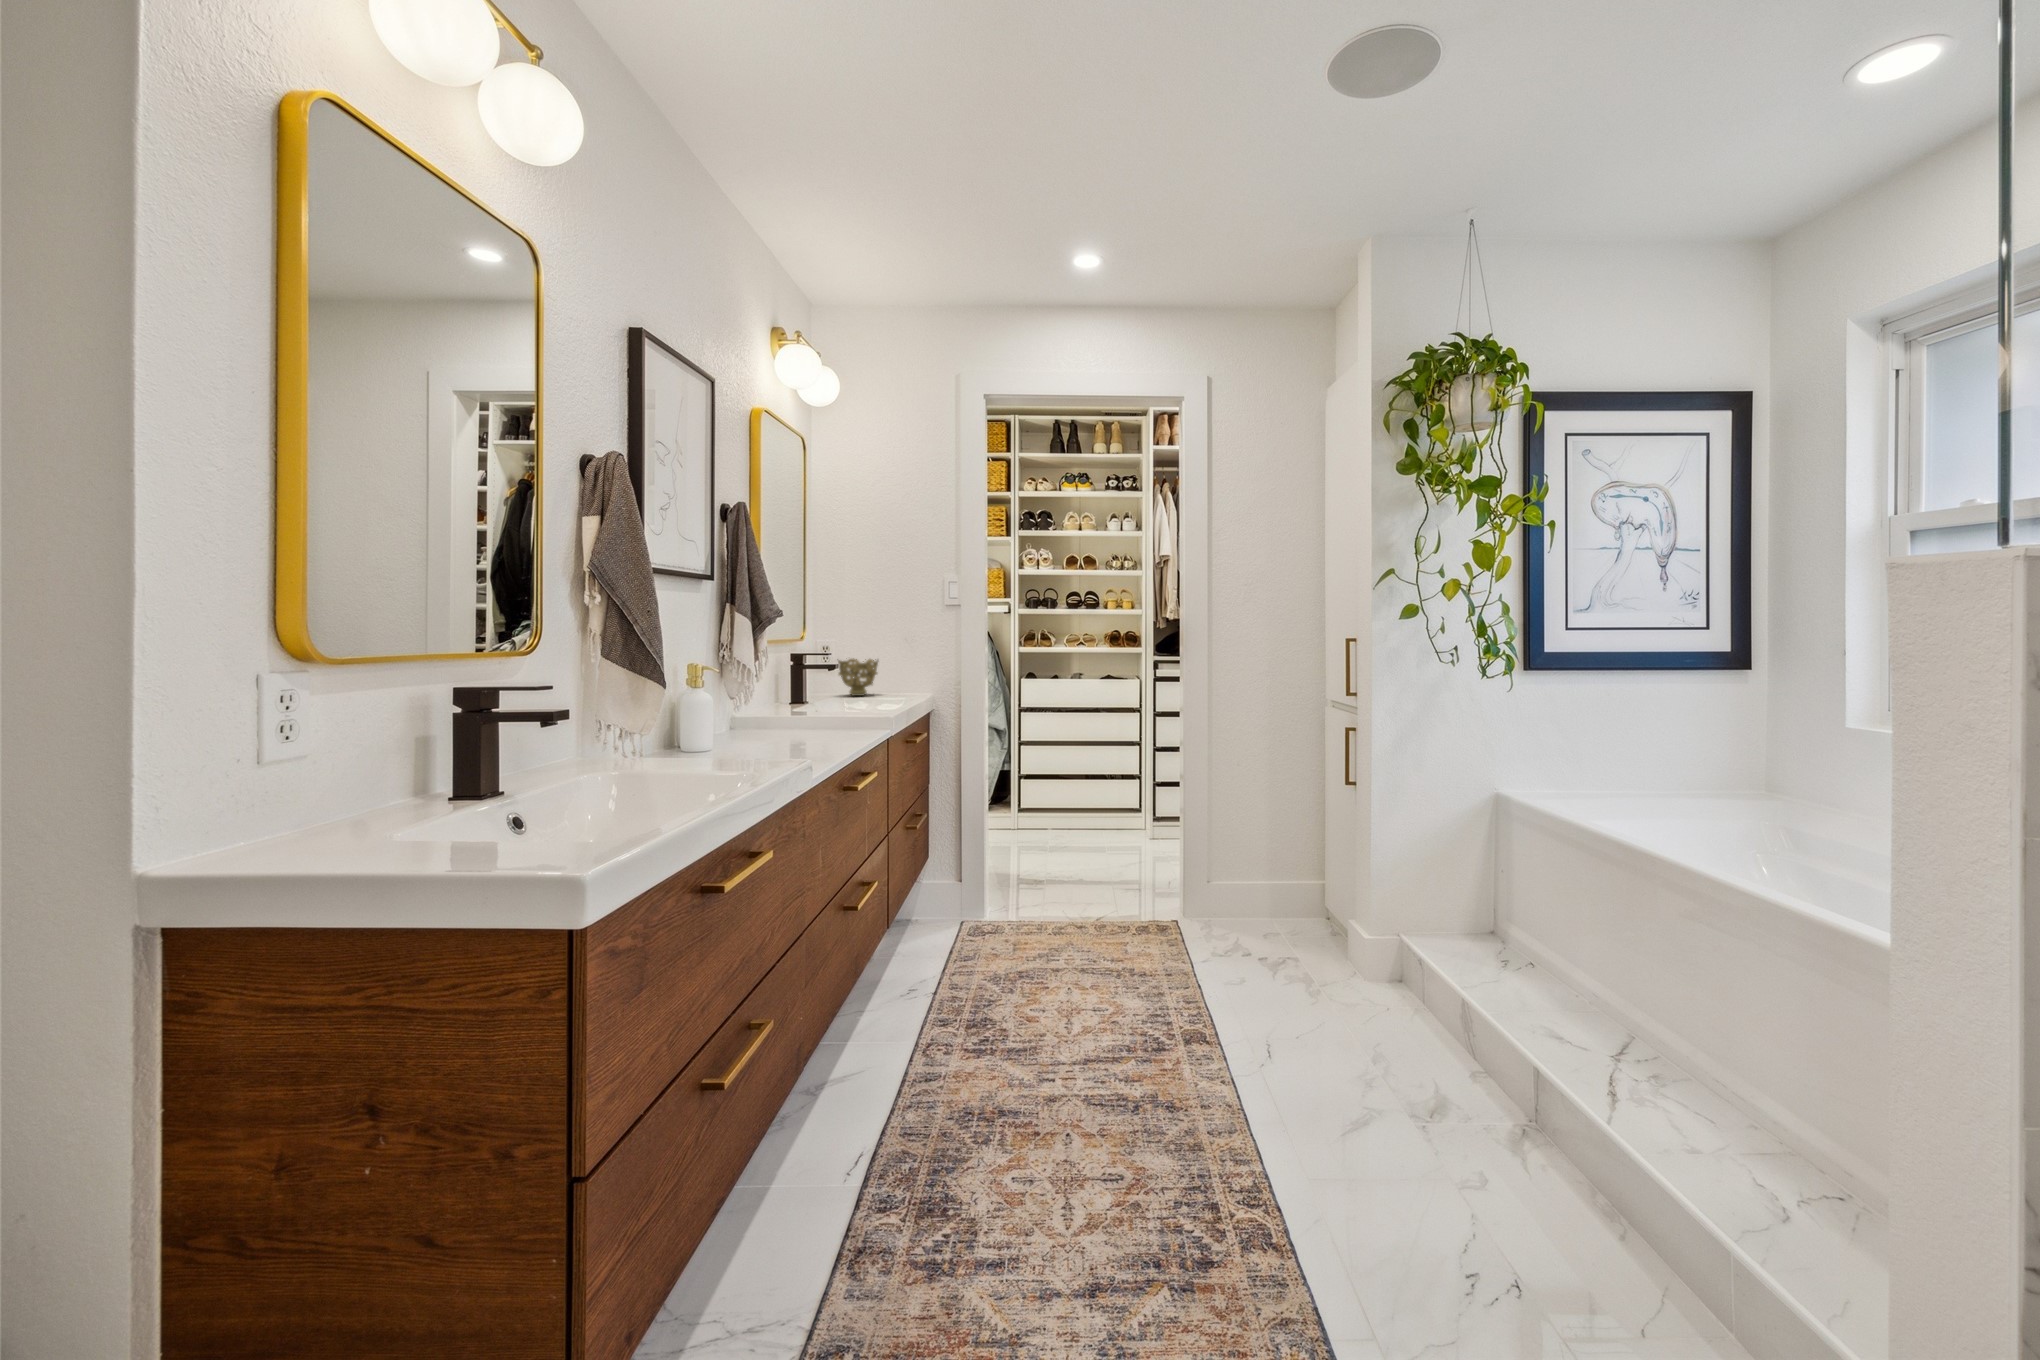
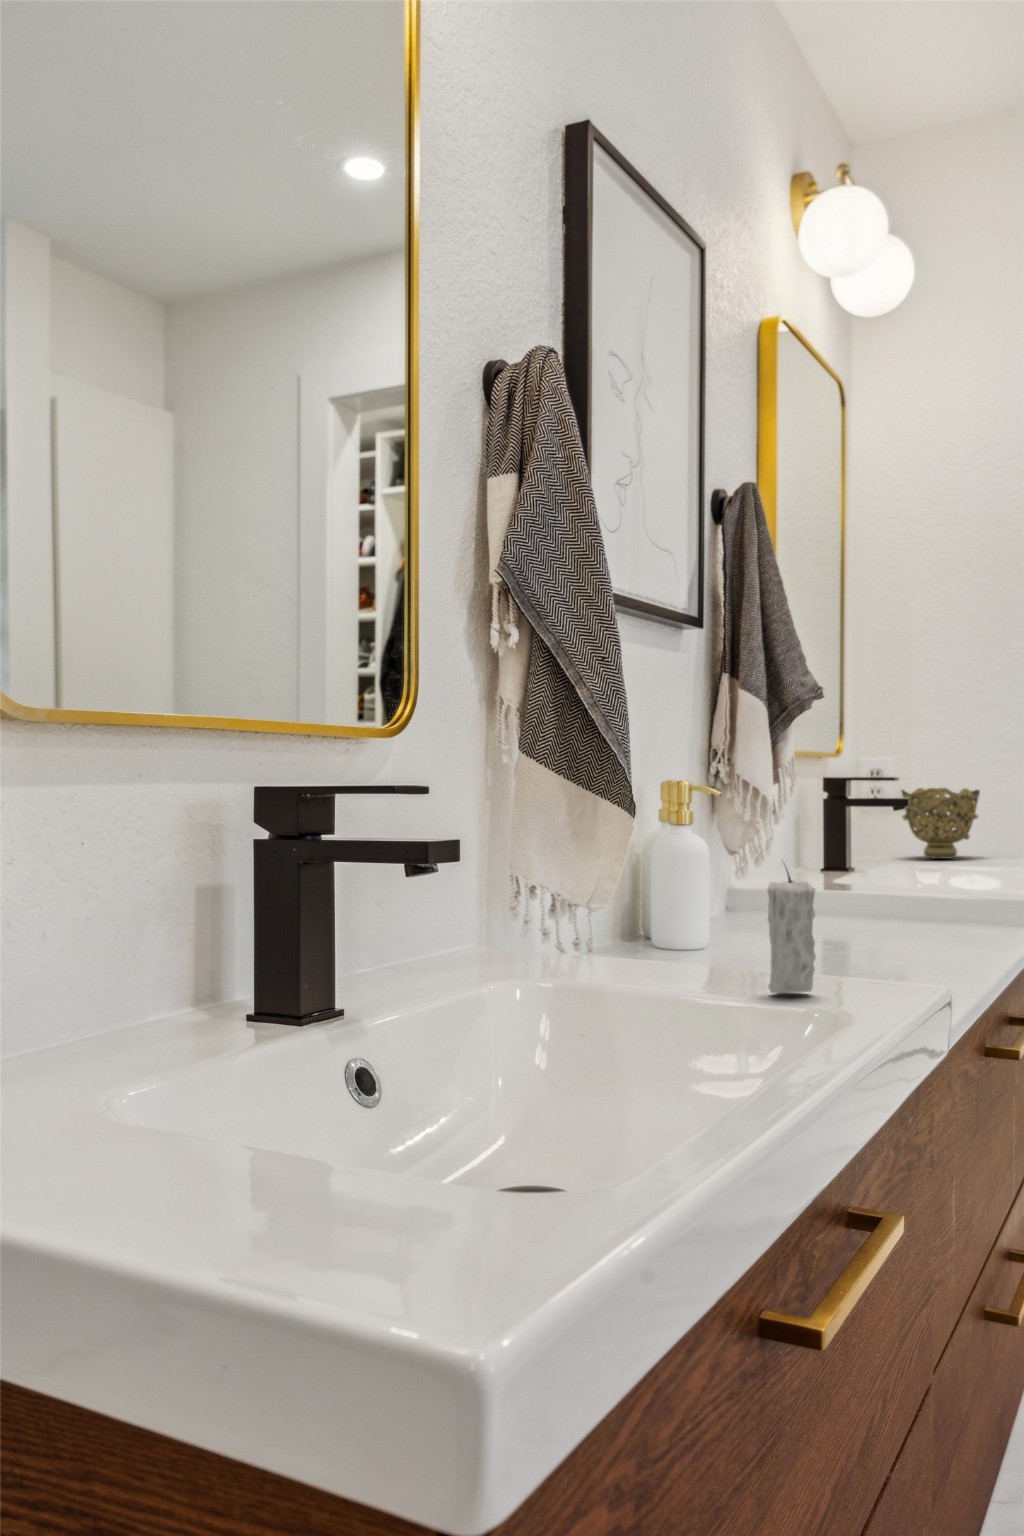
candle: none [726,709,749,770] -> present [767,868,816,993]

